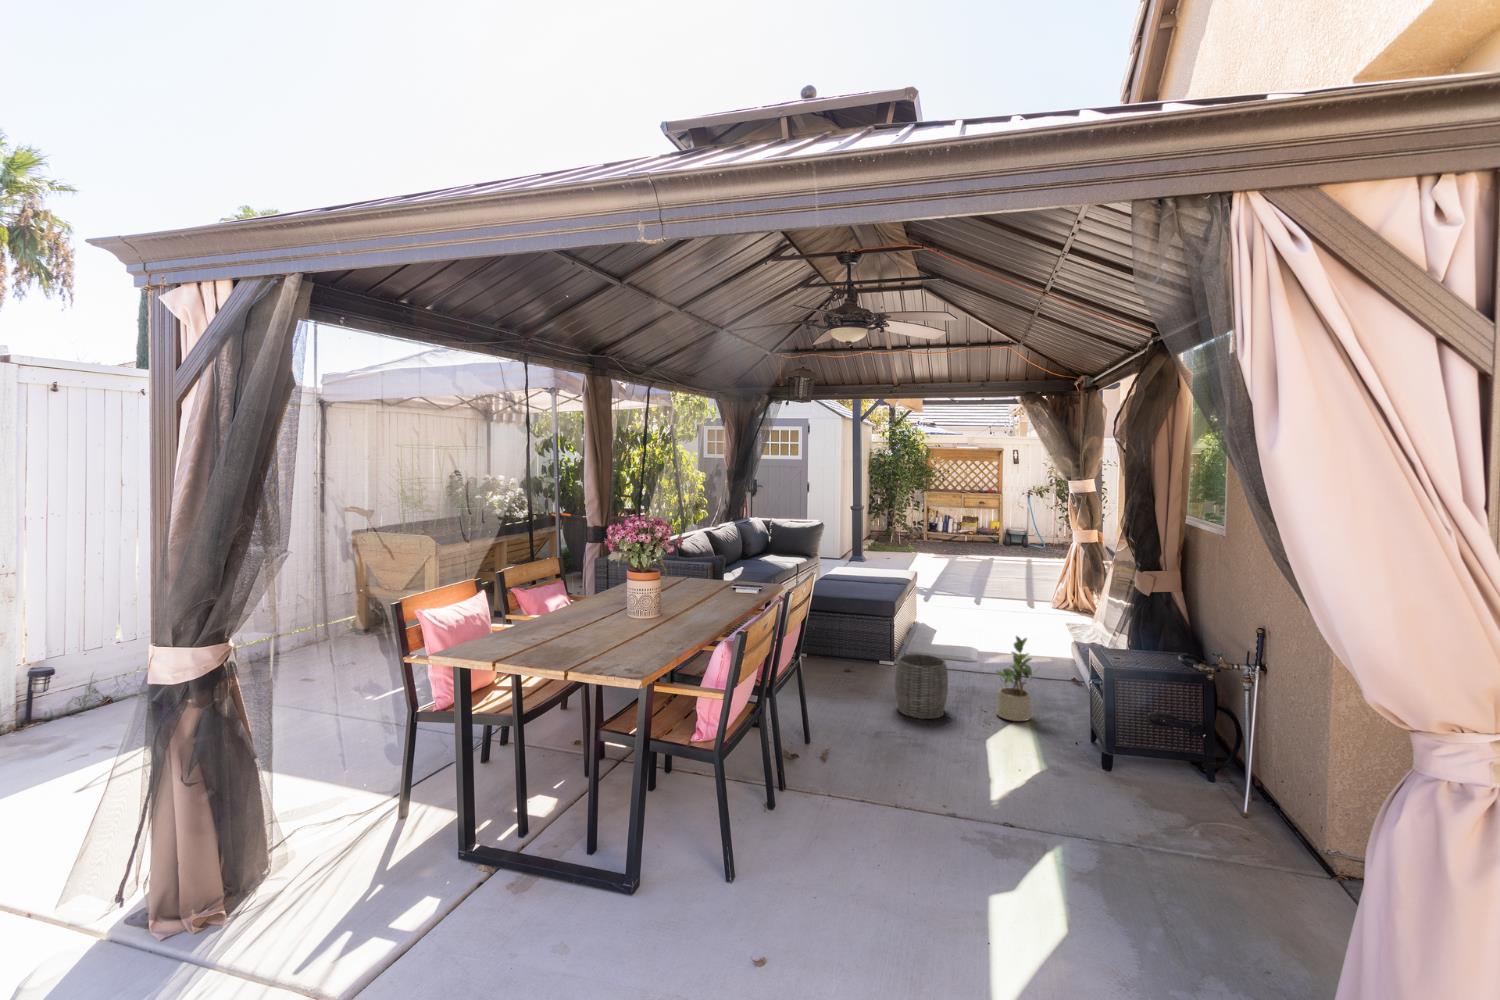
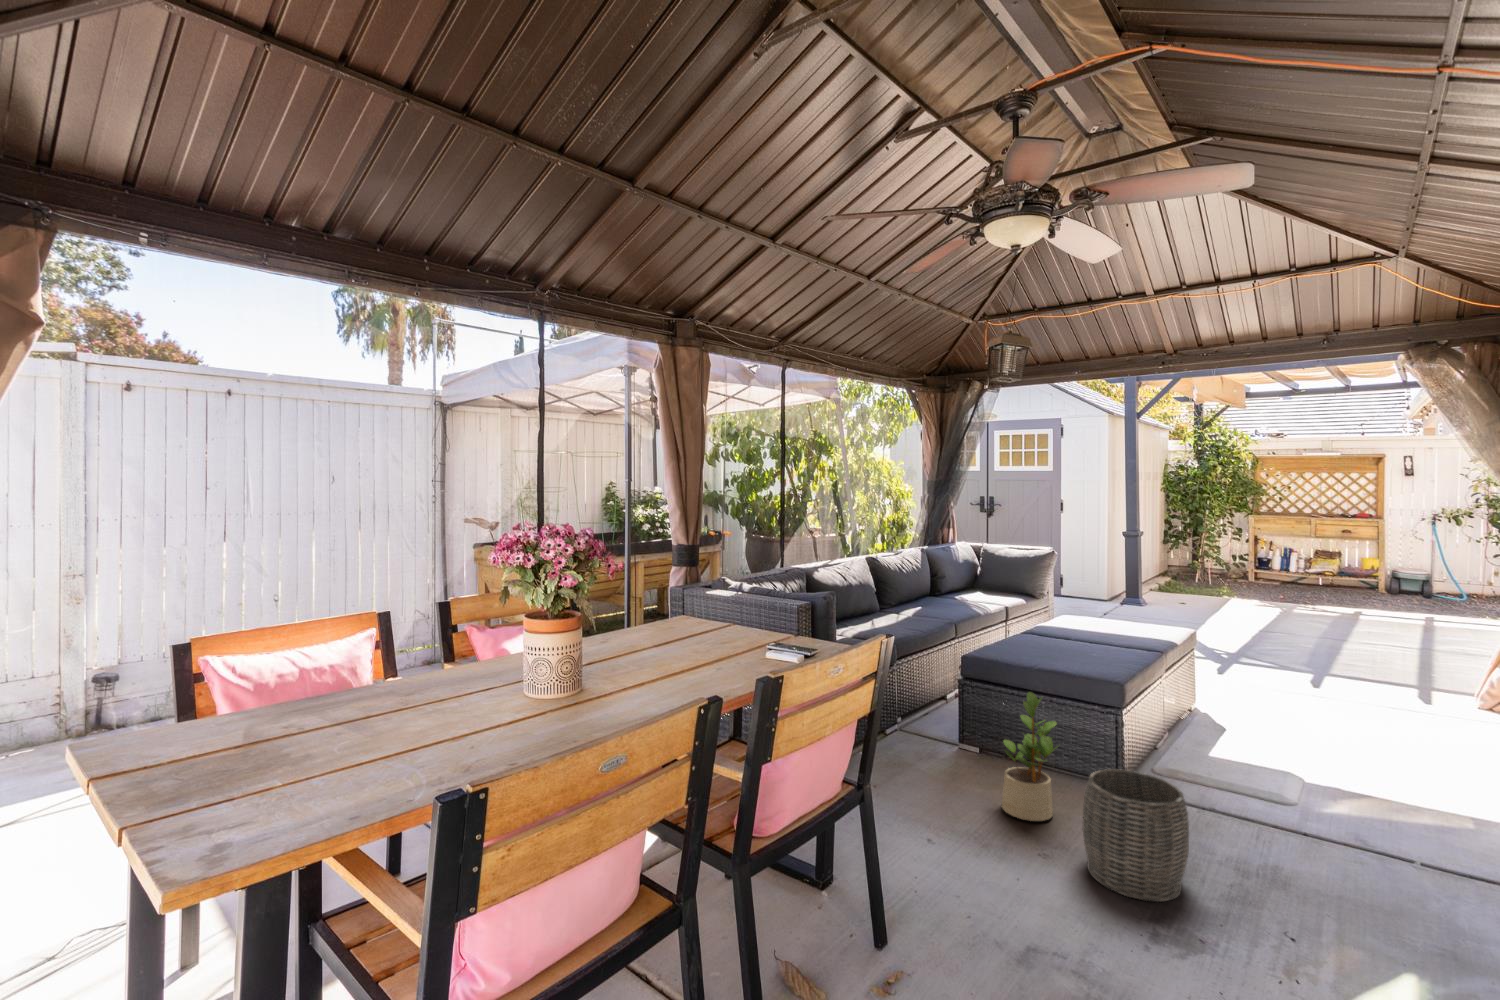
potted plant: present [996,636,1032,721] -> present [1002,692,1057,821]

